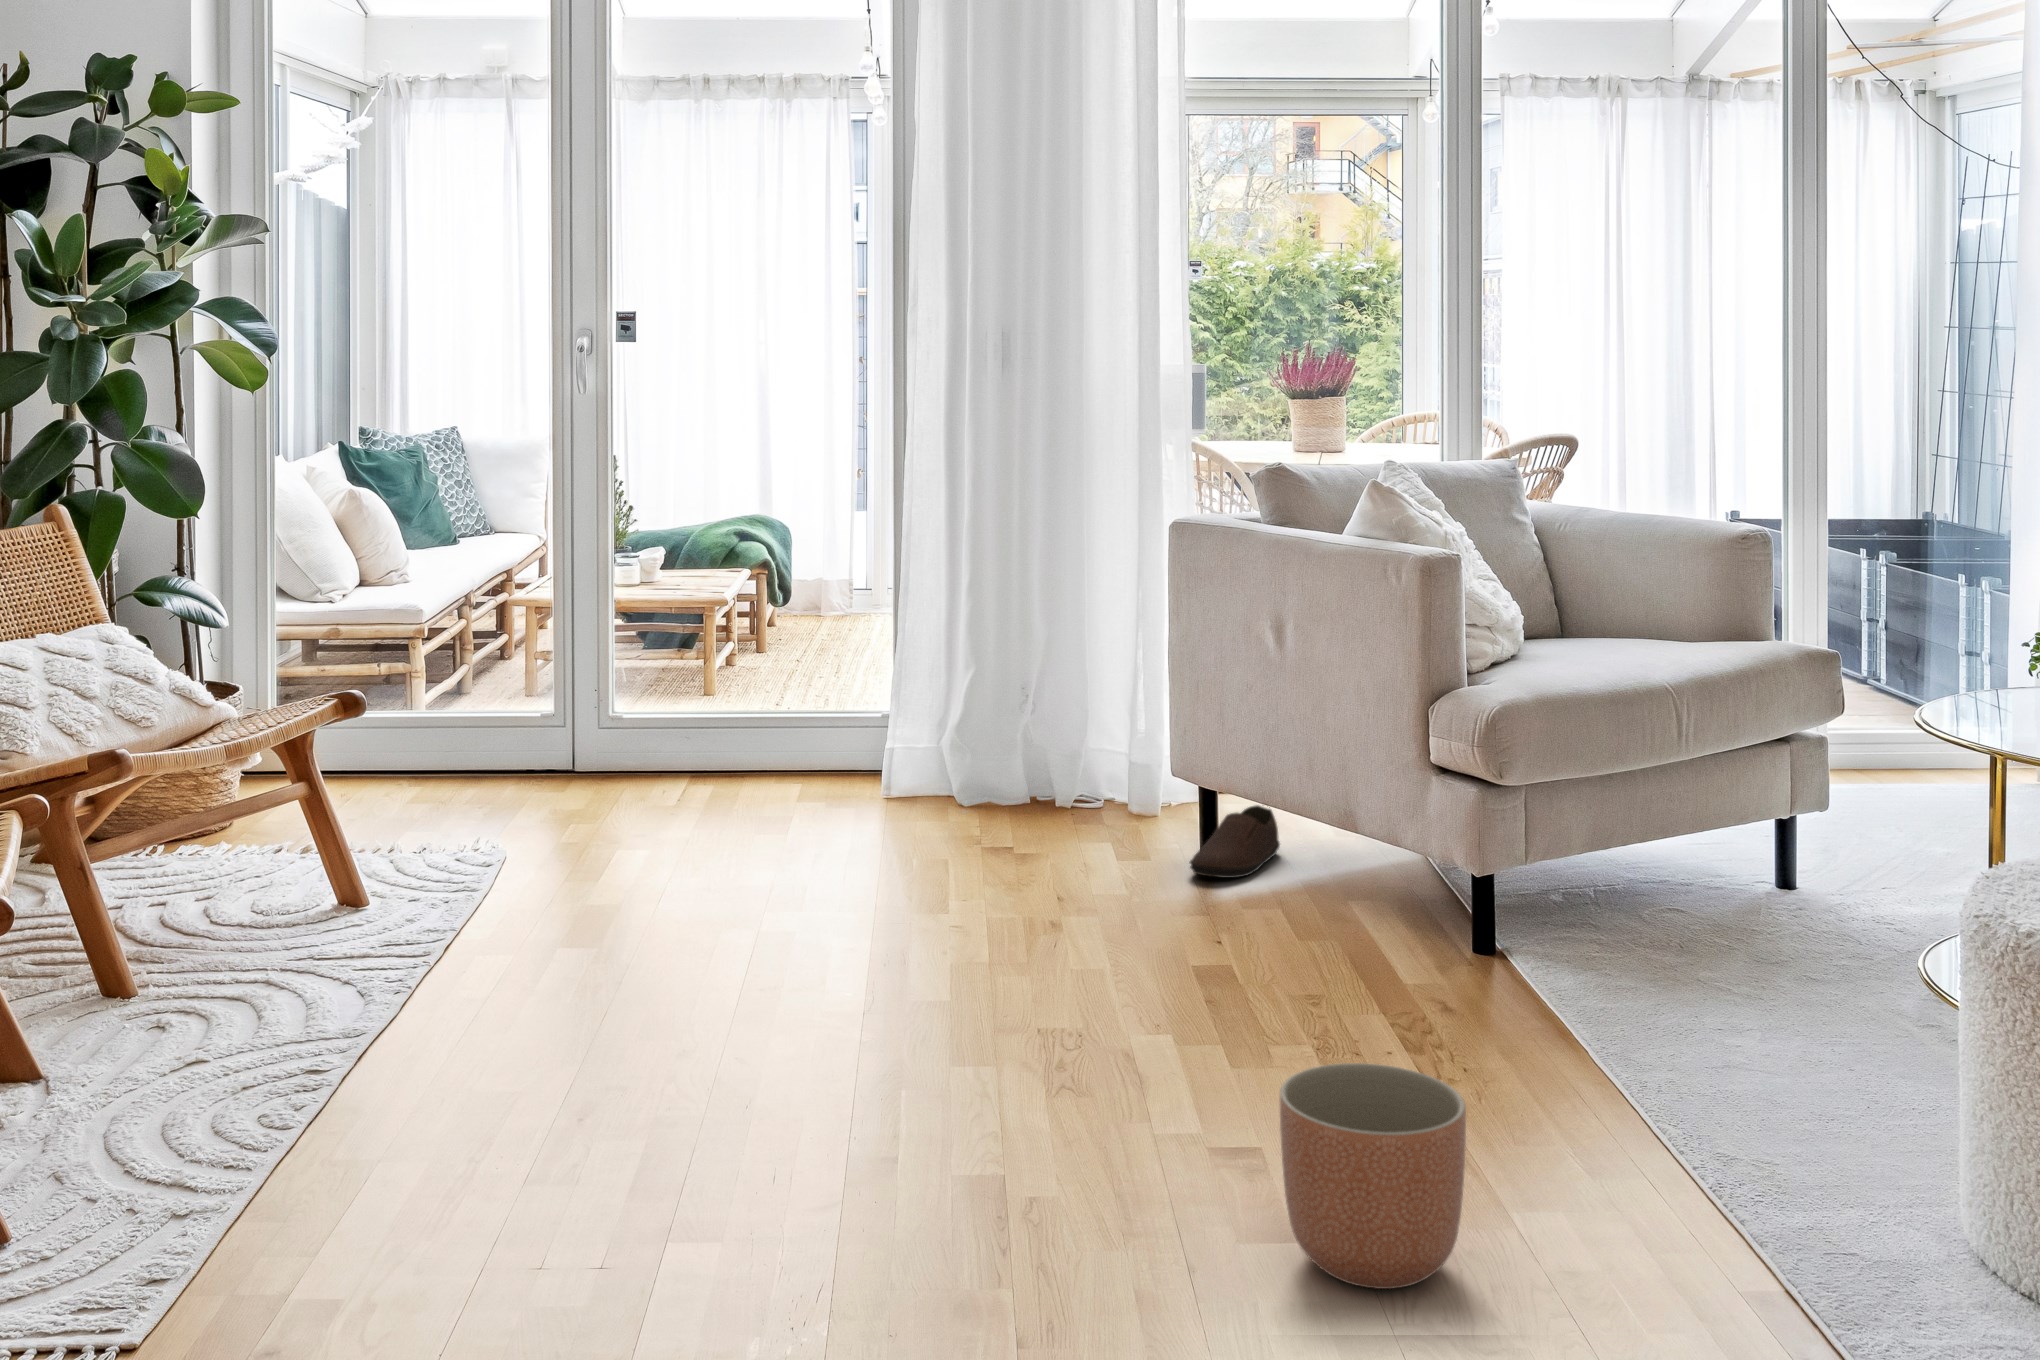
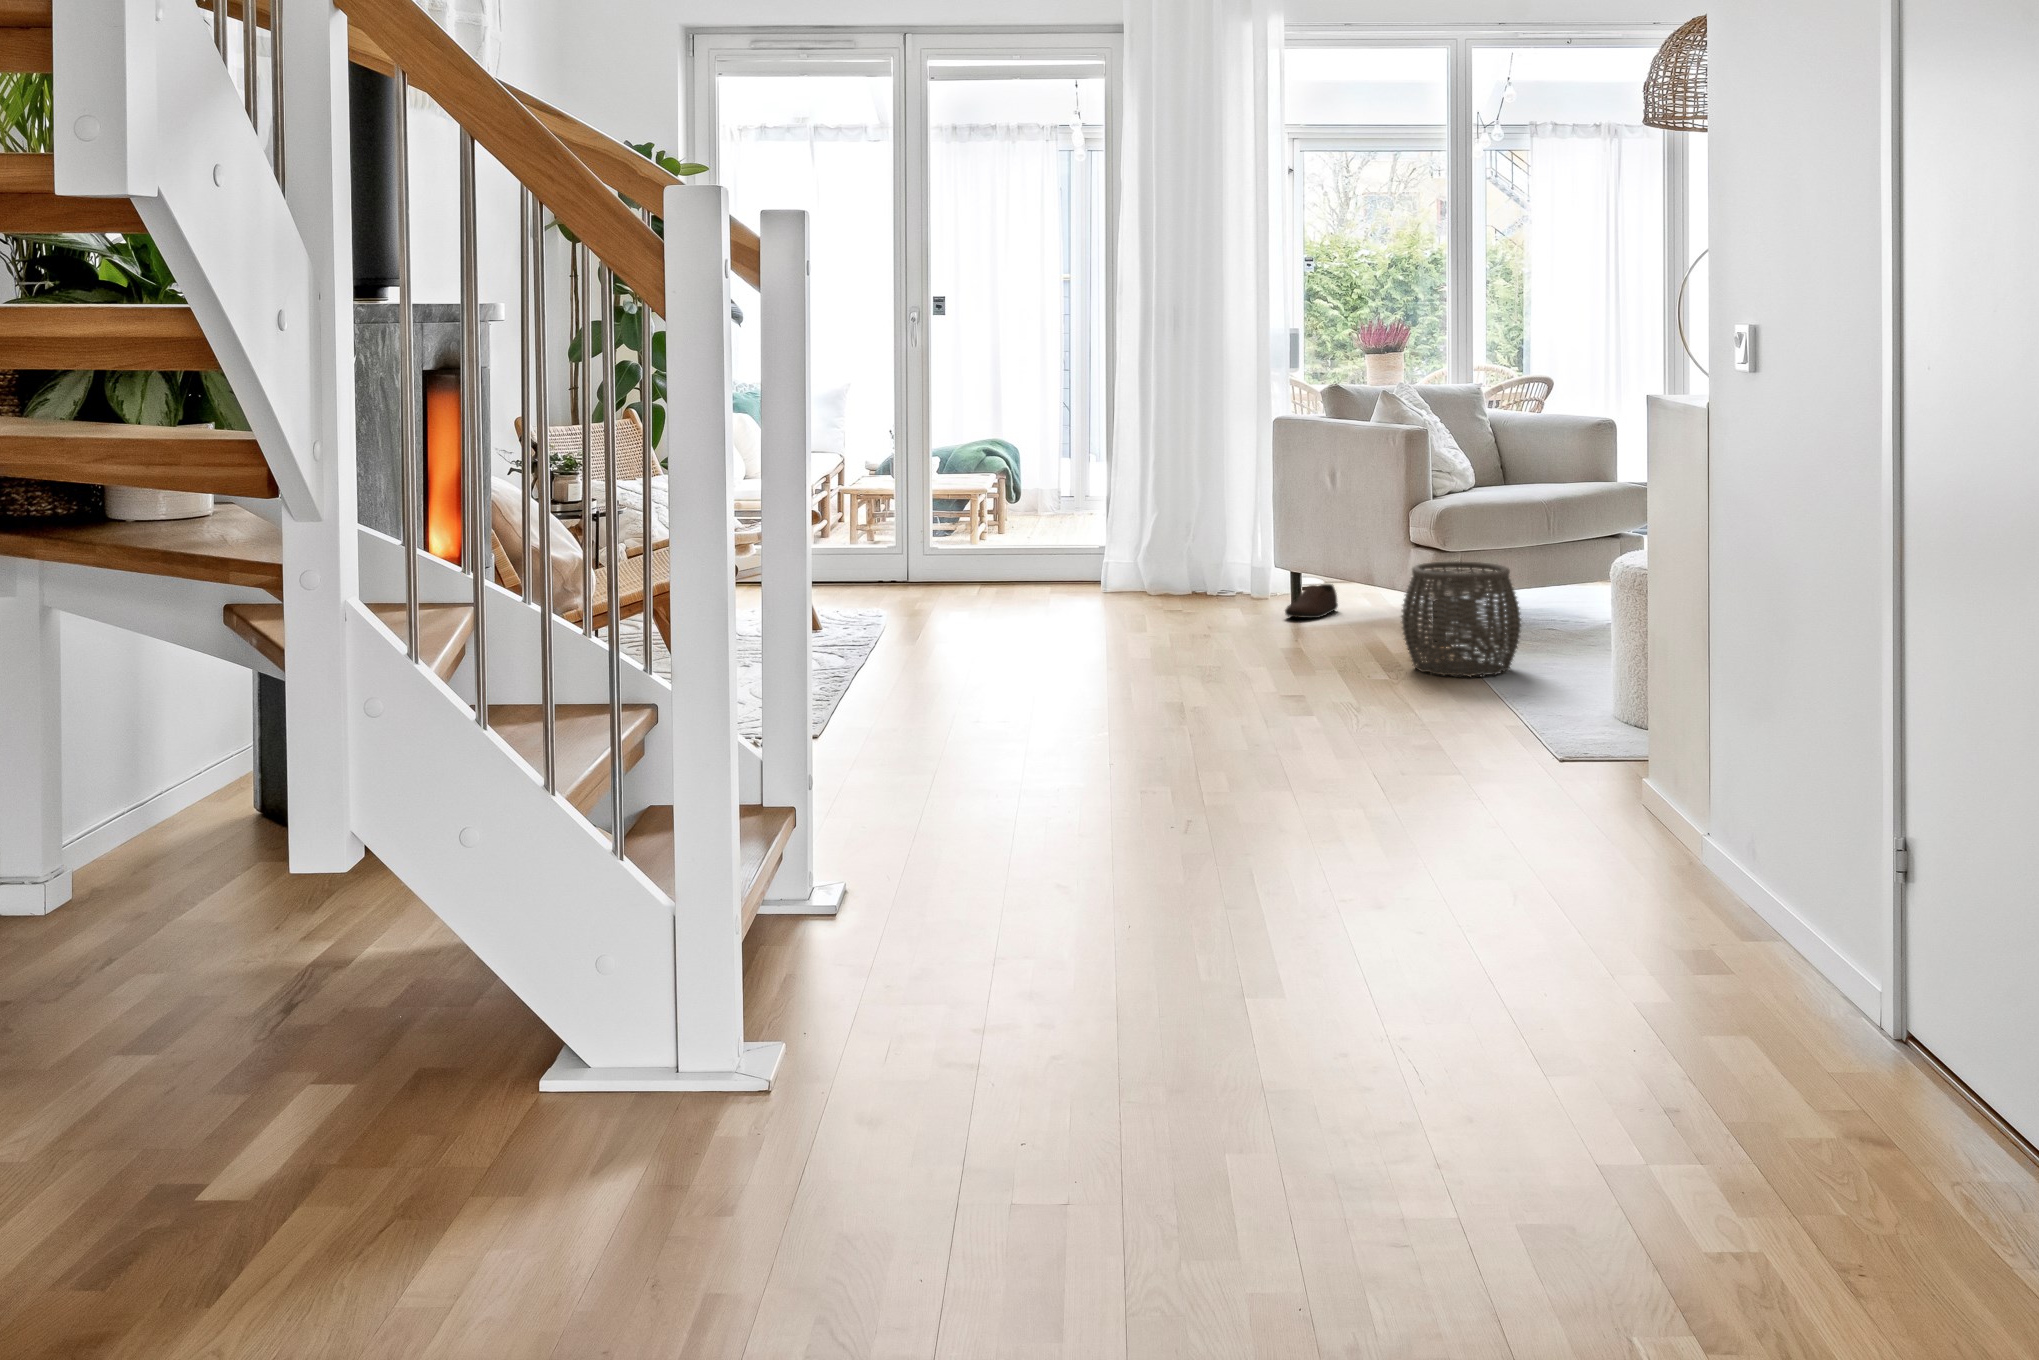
woven basket: none [1439,829,1694,1094] -> present [1401,562,1521,677]
planter: present [1280,1063,1466,1289] -> none [1307,636,1387,718]

